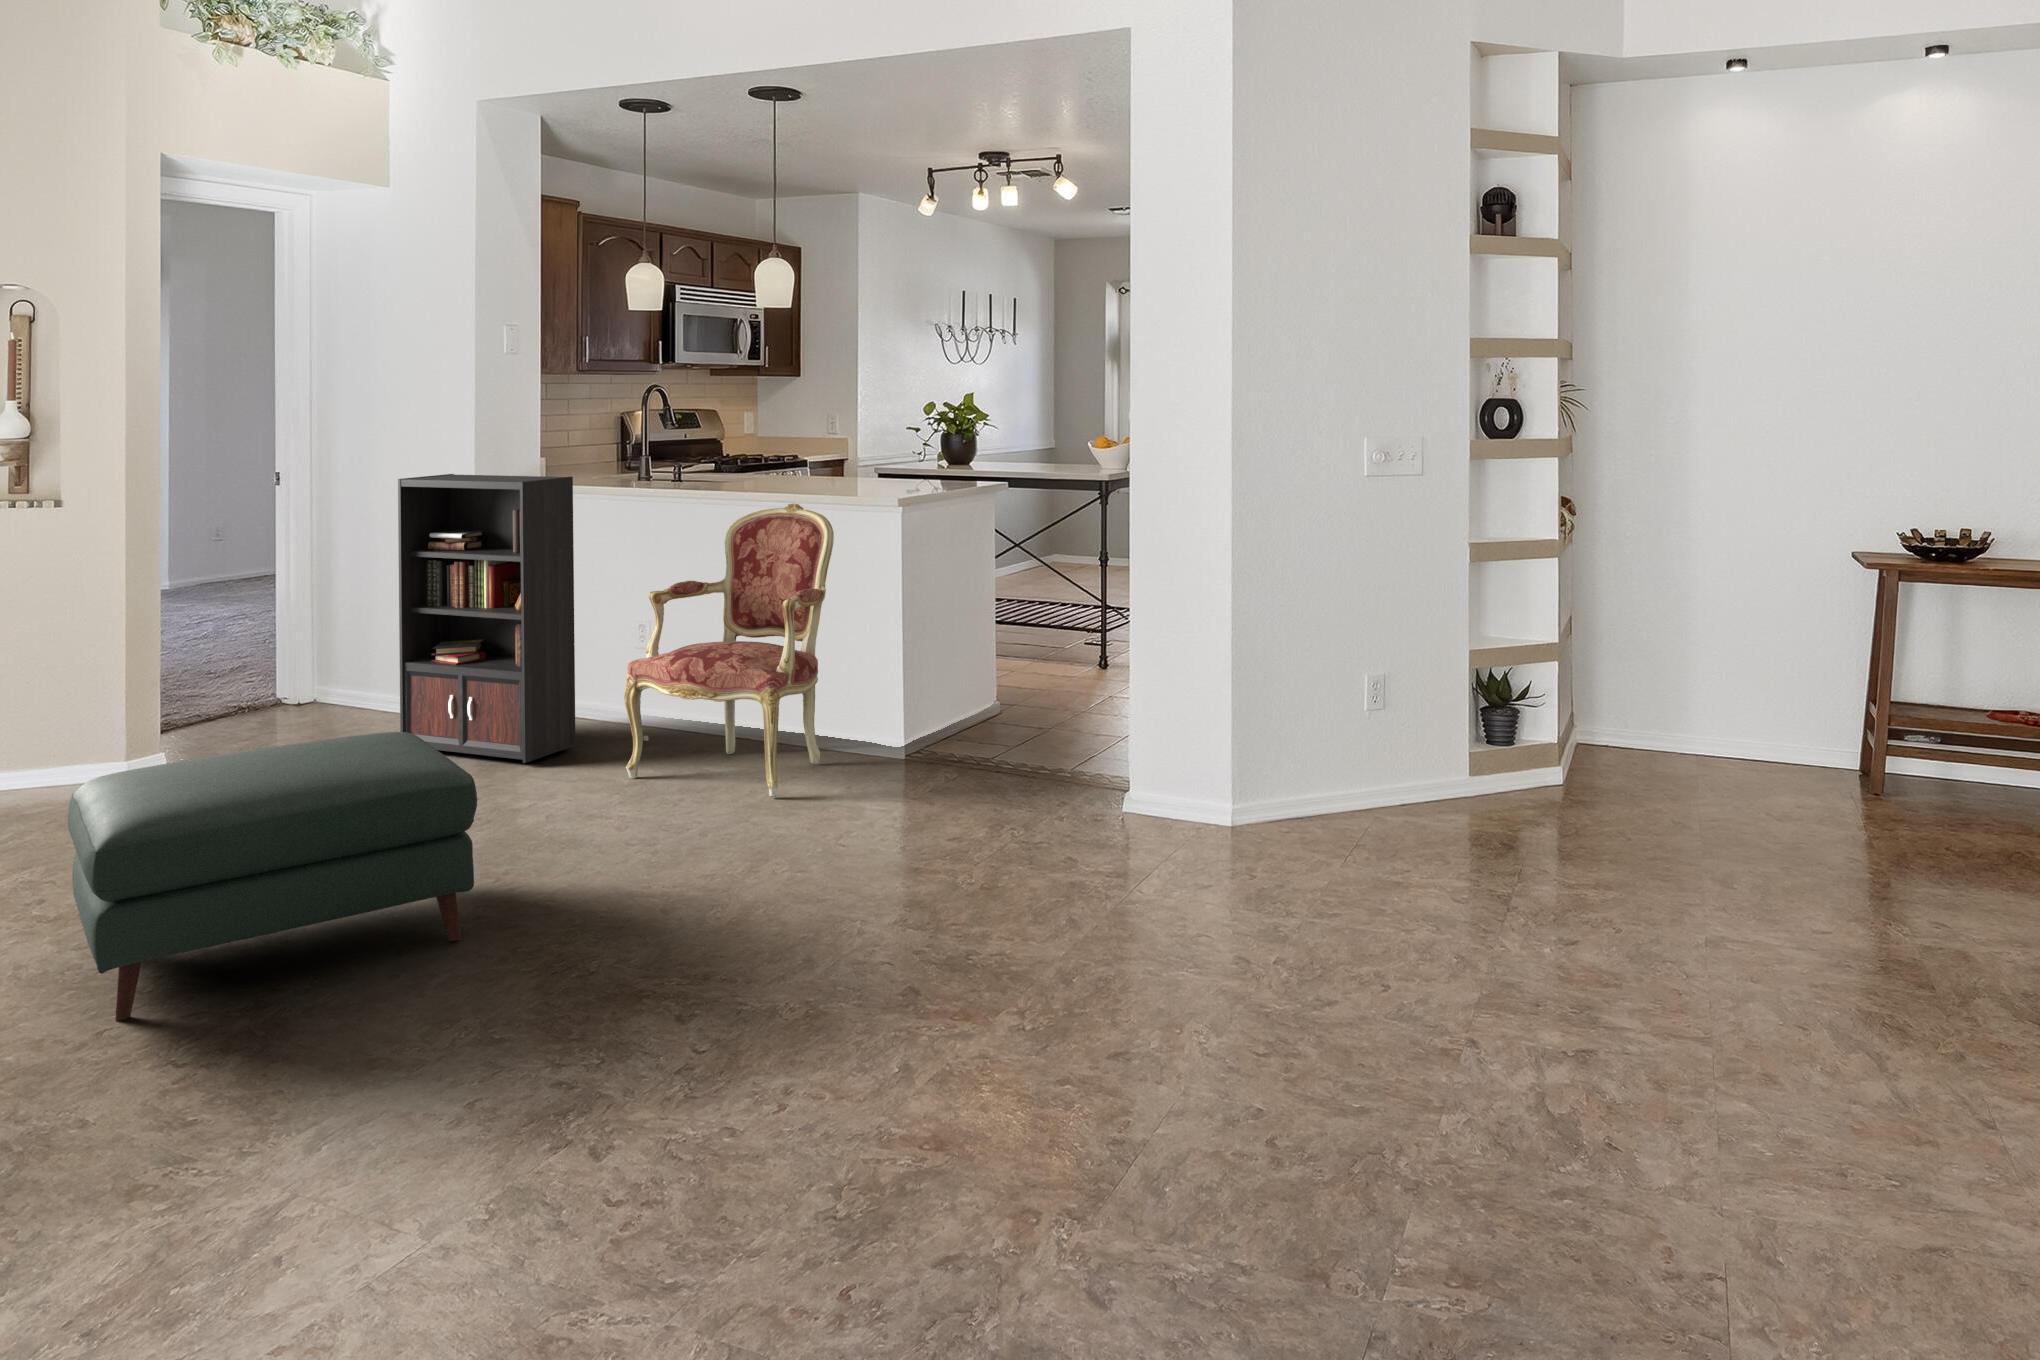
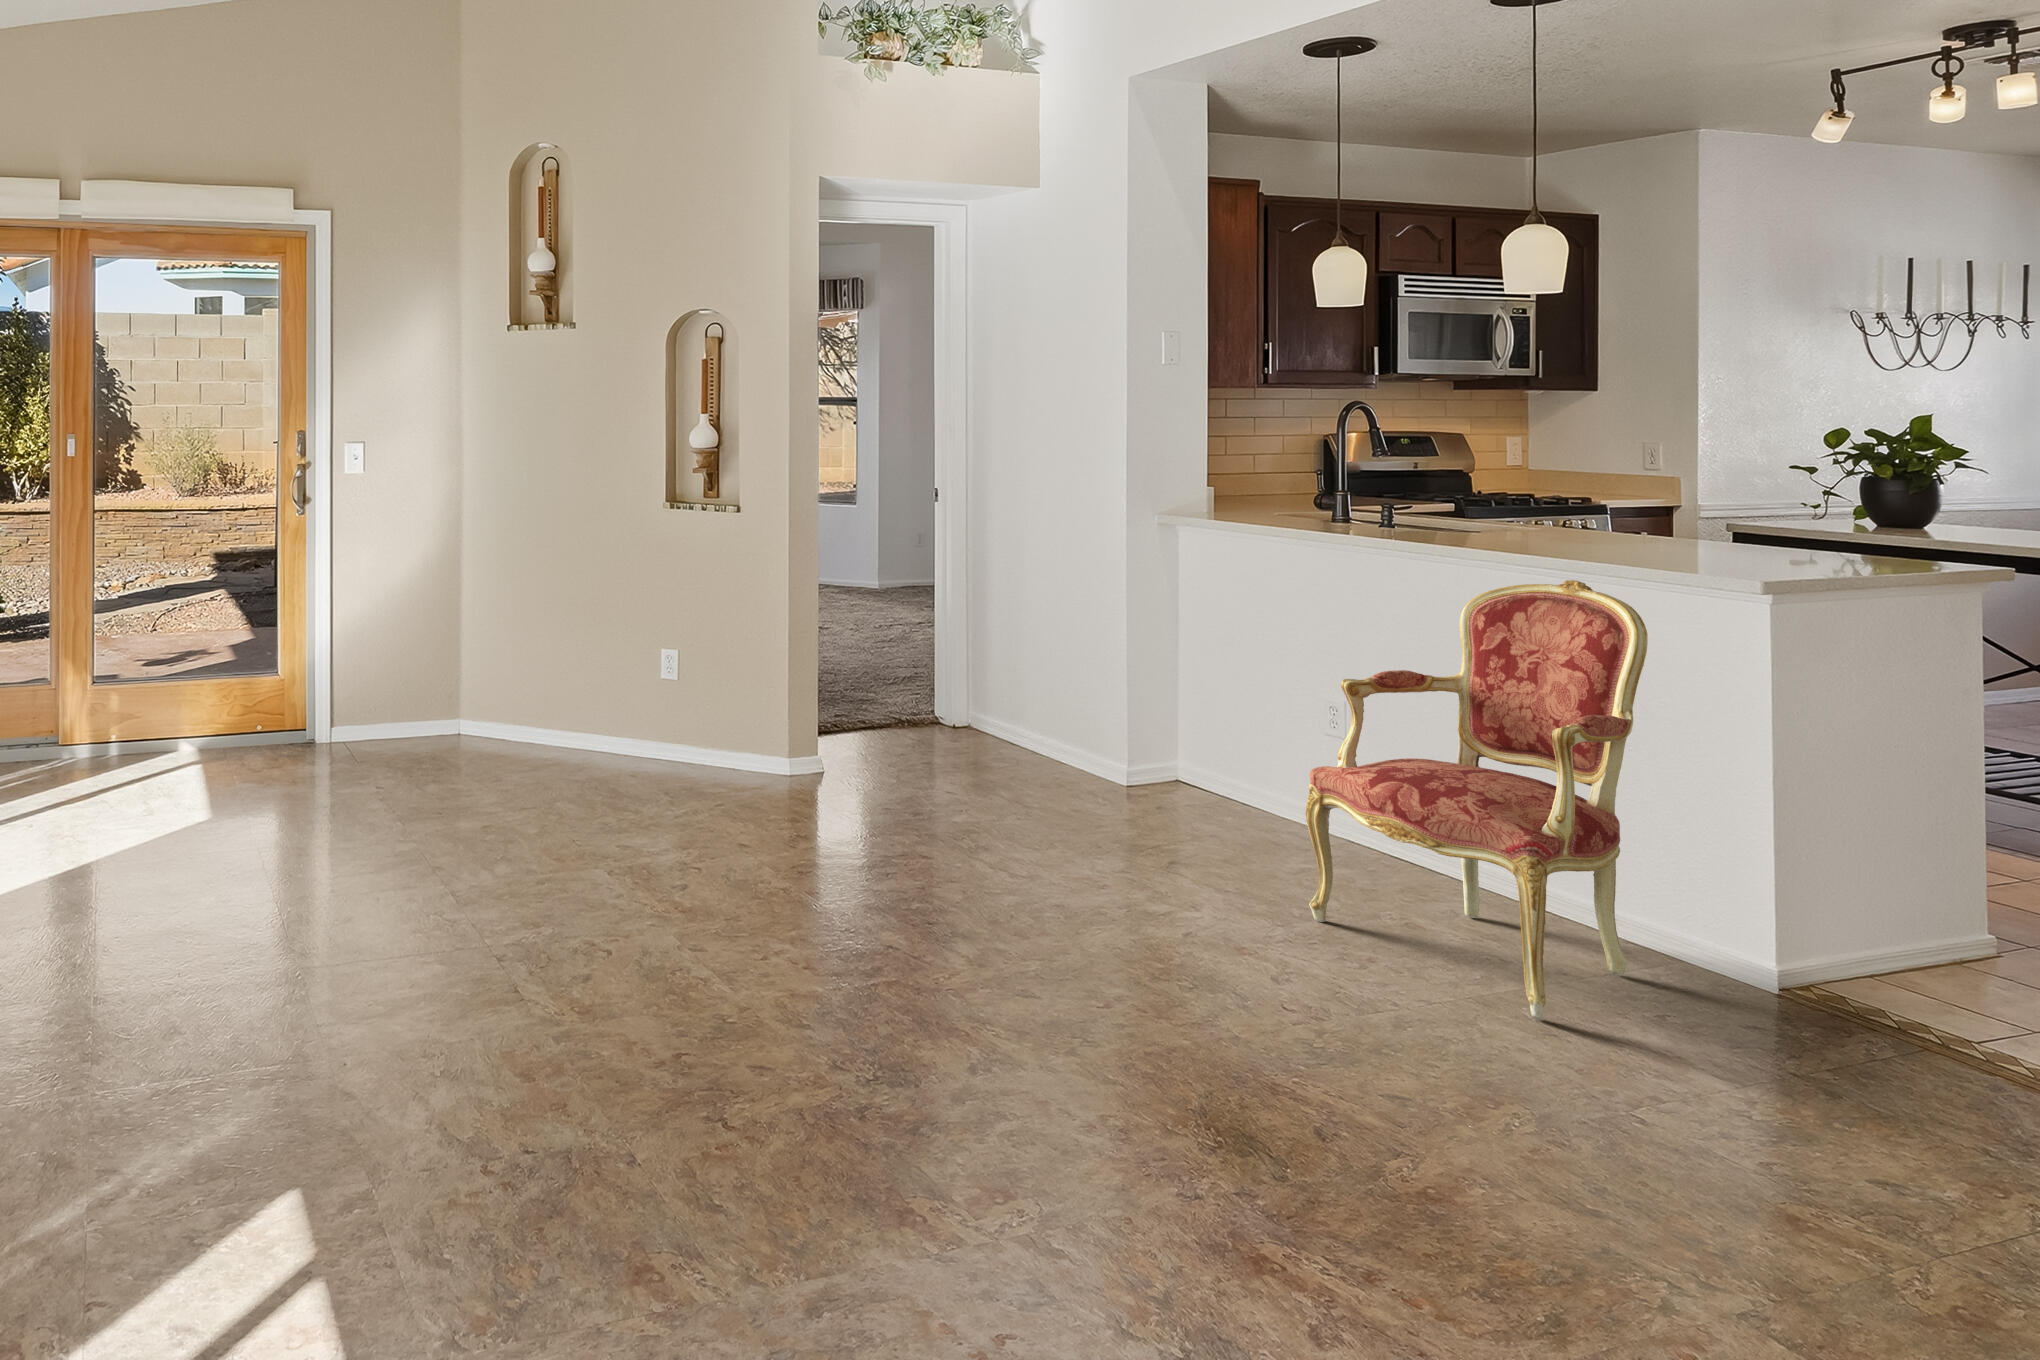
bookcase: present [398,474,648,763] -> none [1039,502,1350,865]
ottoman: present [68,732,477,1021] -> none [645,808,1062,1121]

